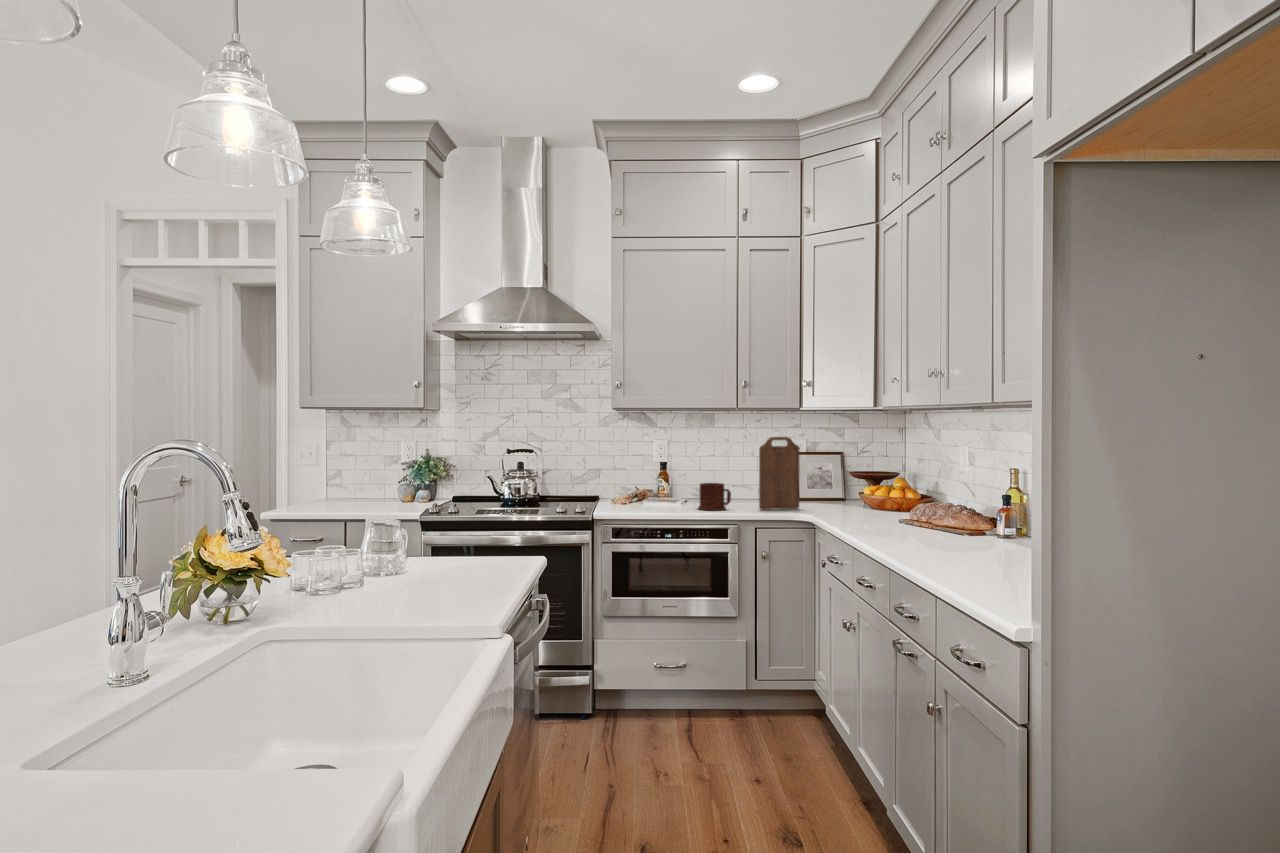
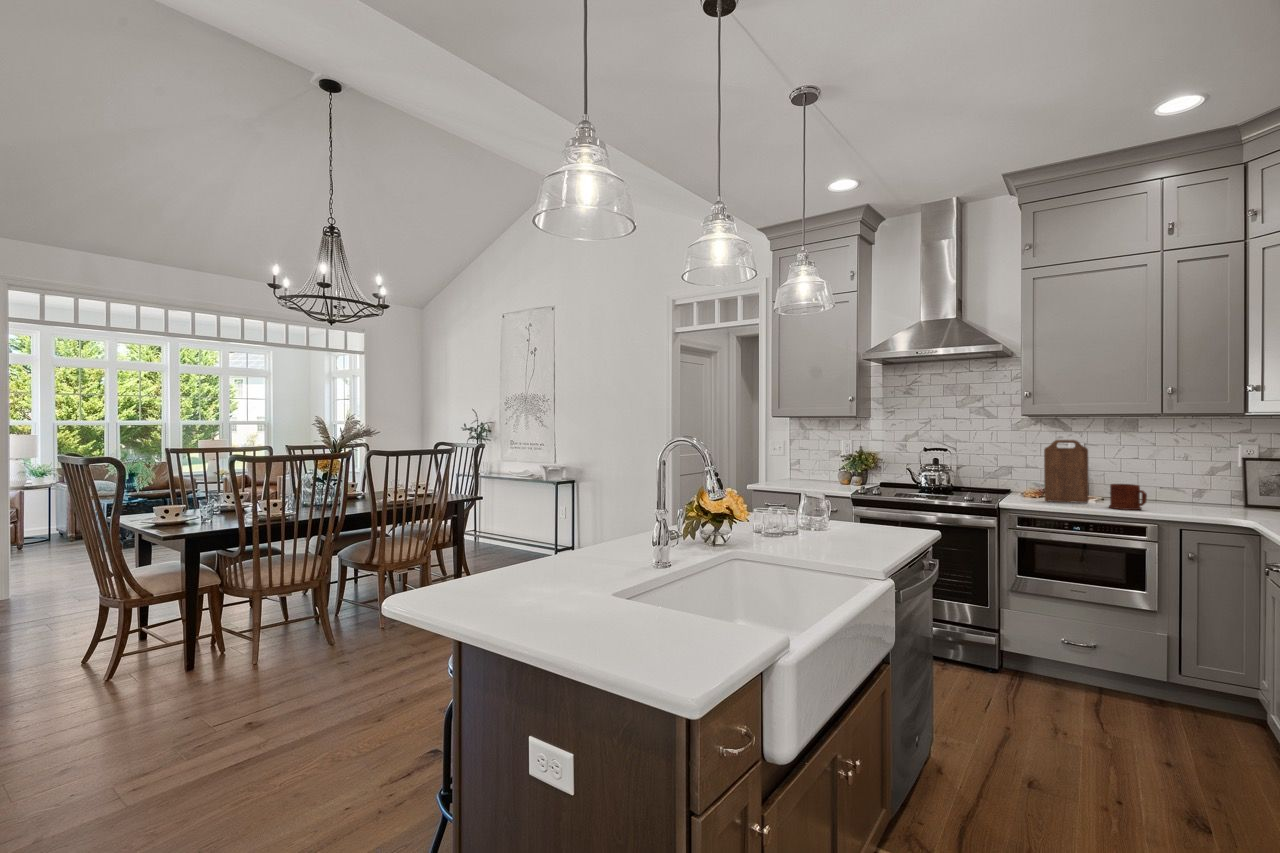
cutting board: present [759,437,800,510] -> present [1044,440,1089,503]

